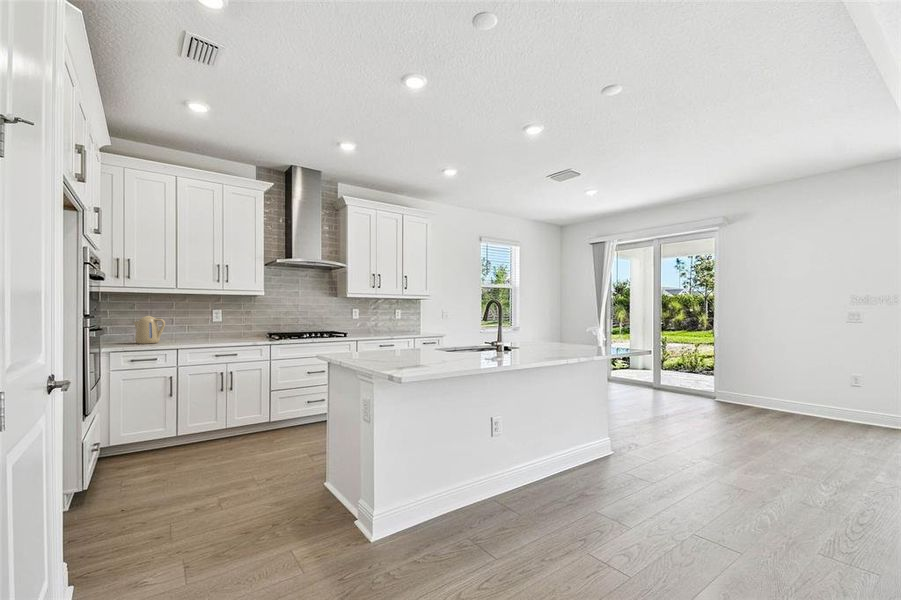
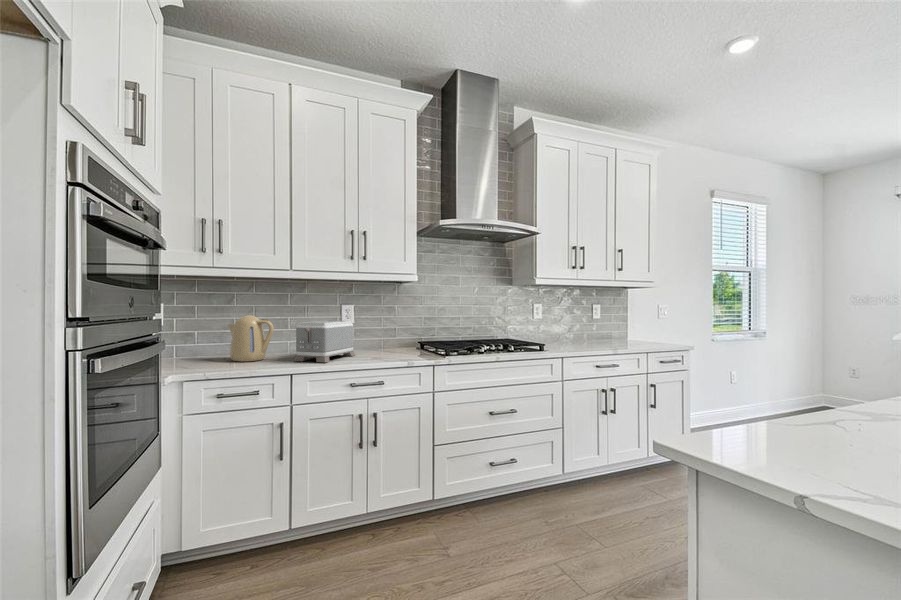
toaster: none [179,319,221,343] -> present [294,321,355,362]

